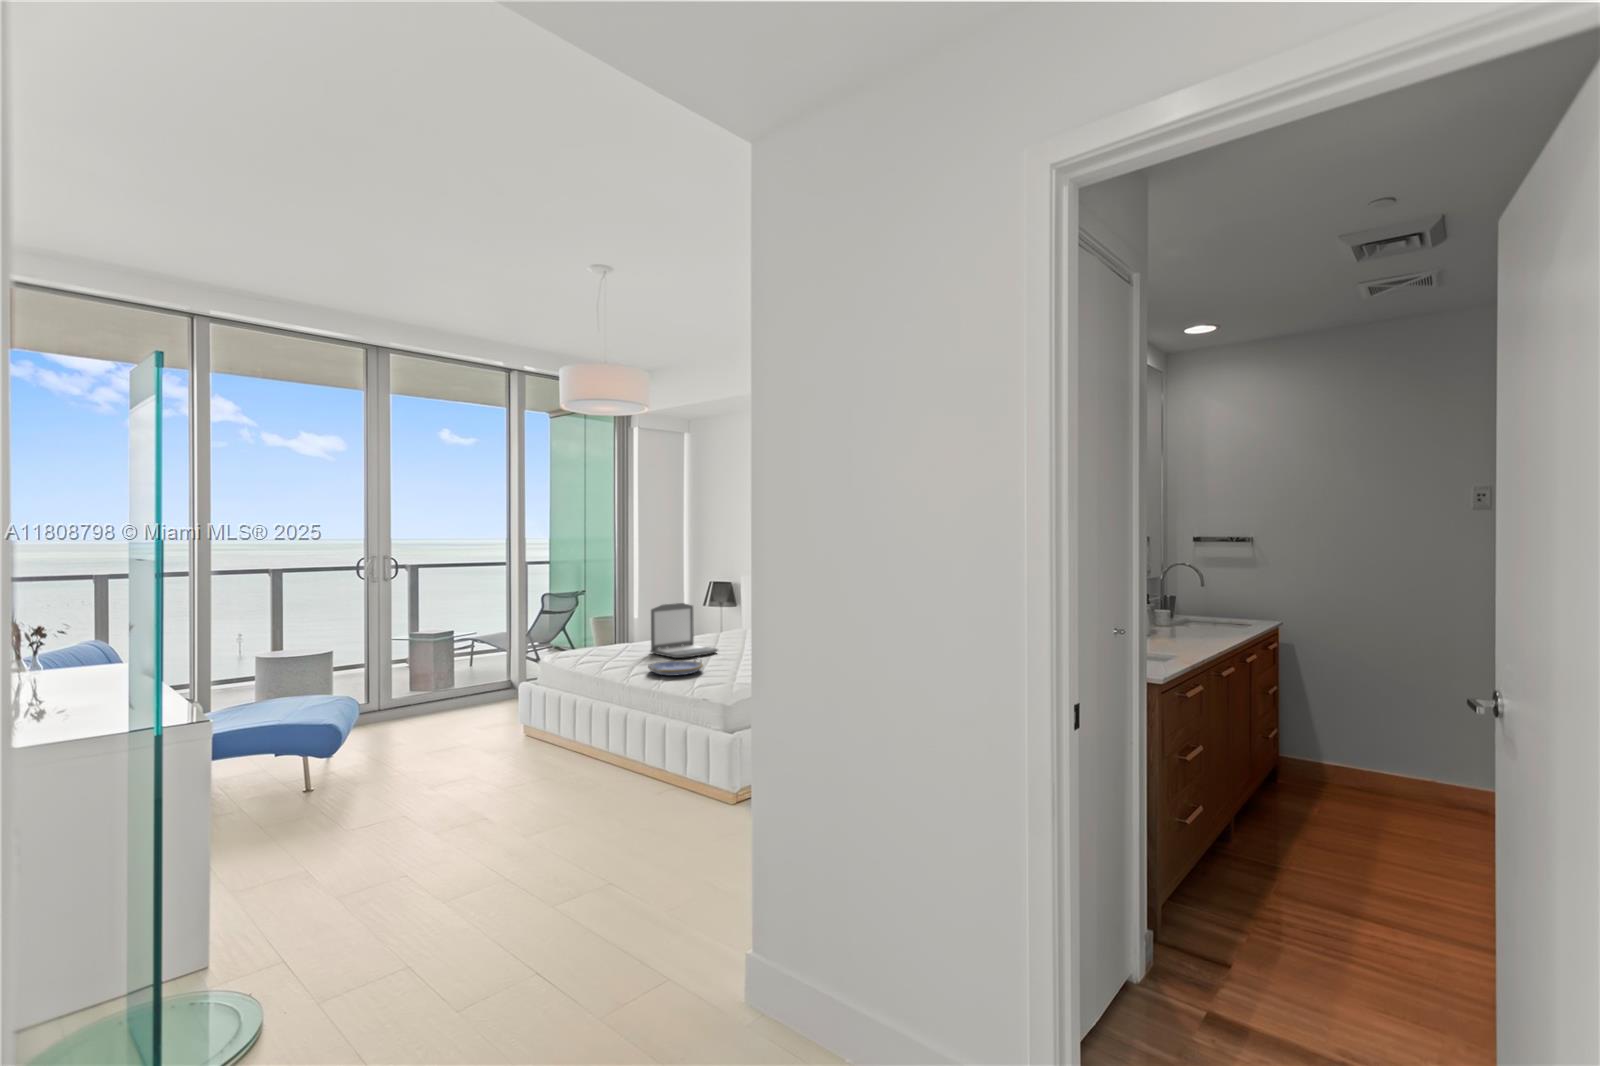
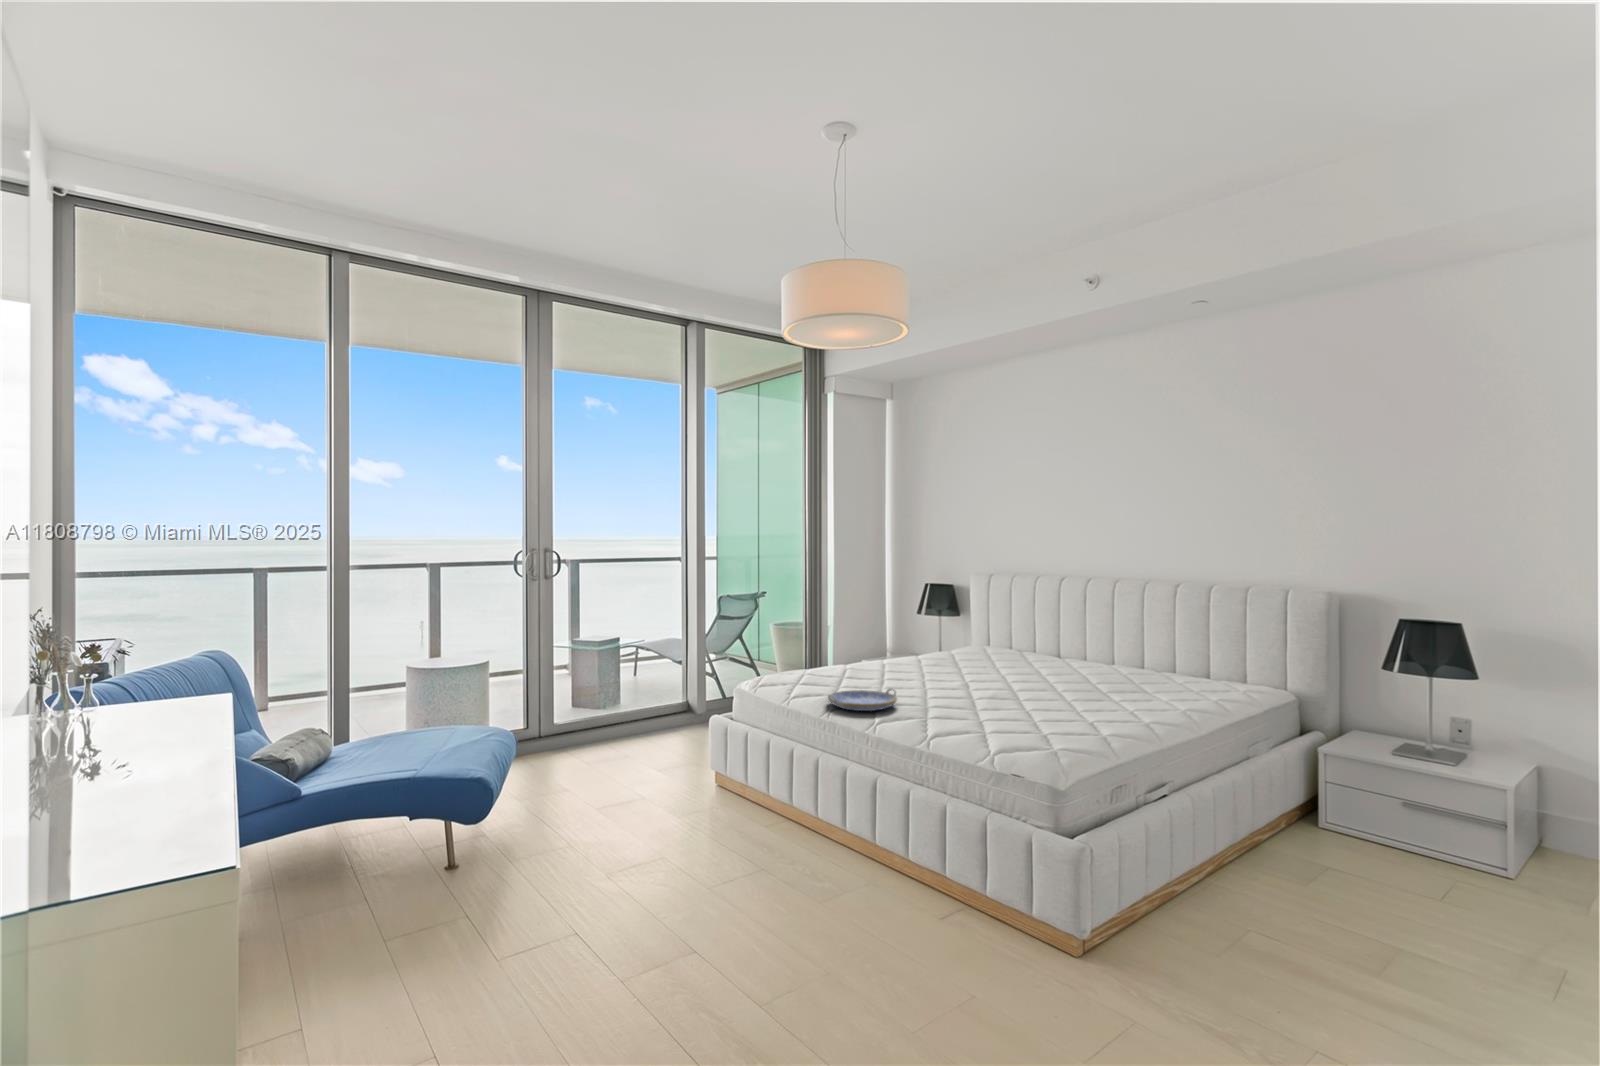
laptop: present [650,603,718,658] -> none [834,615,919,686]

